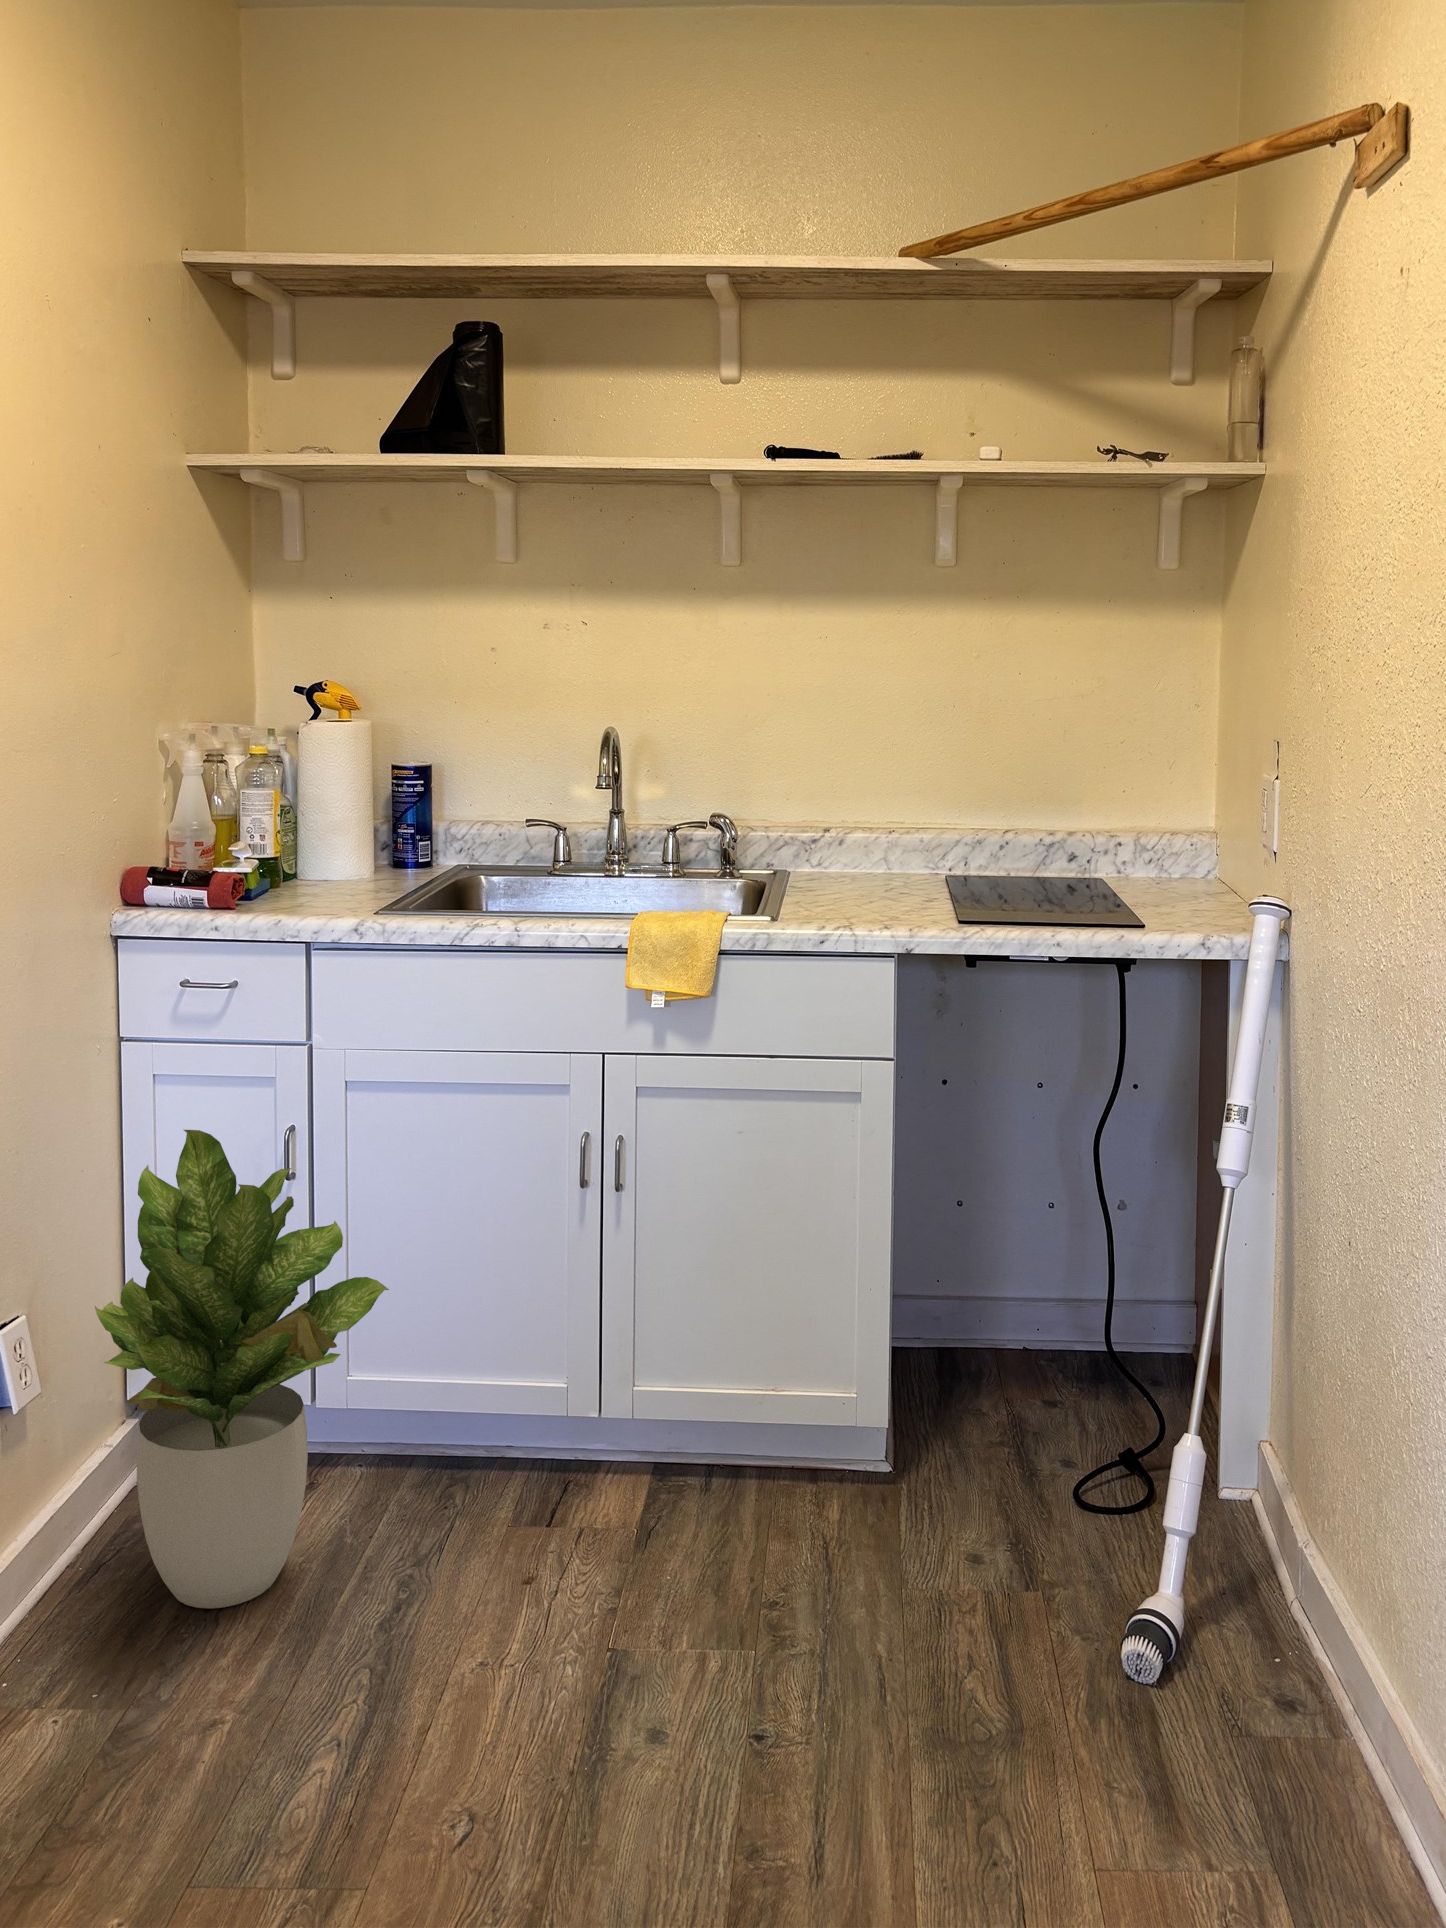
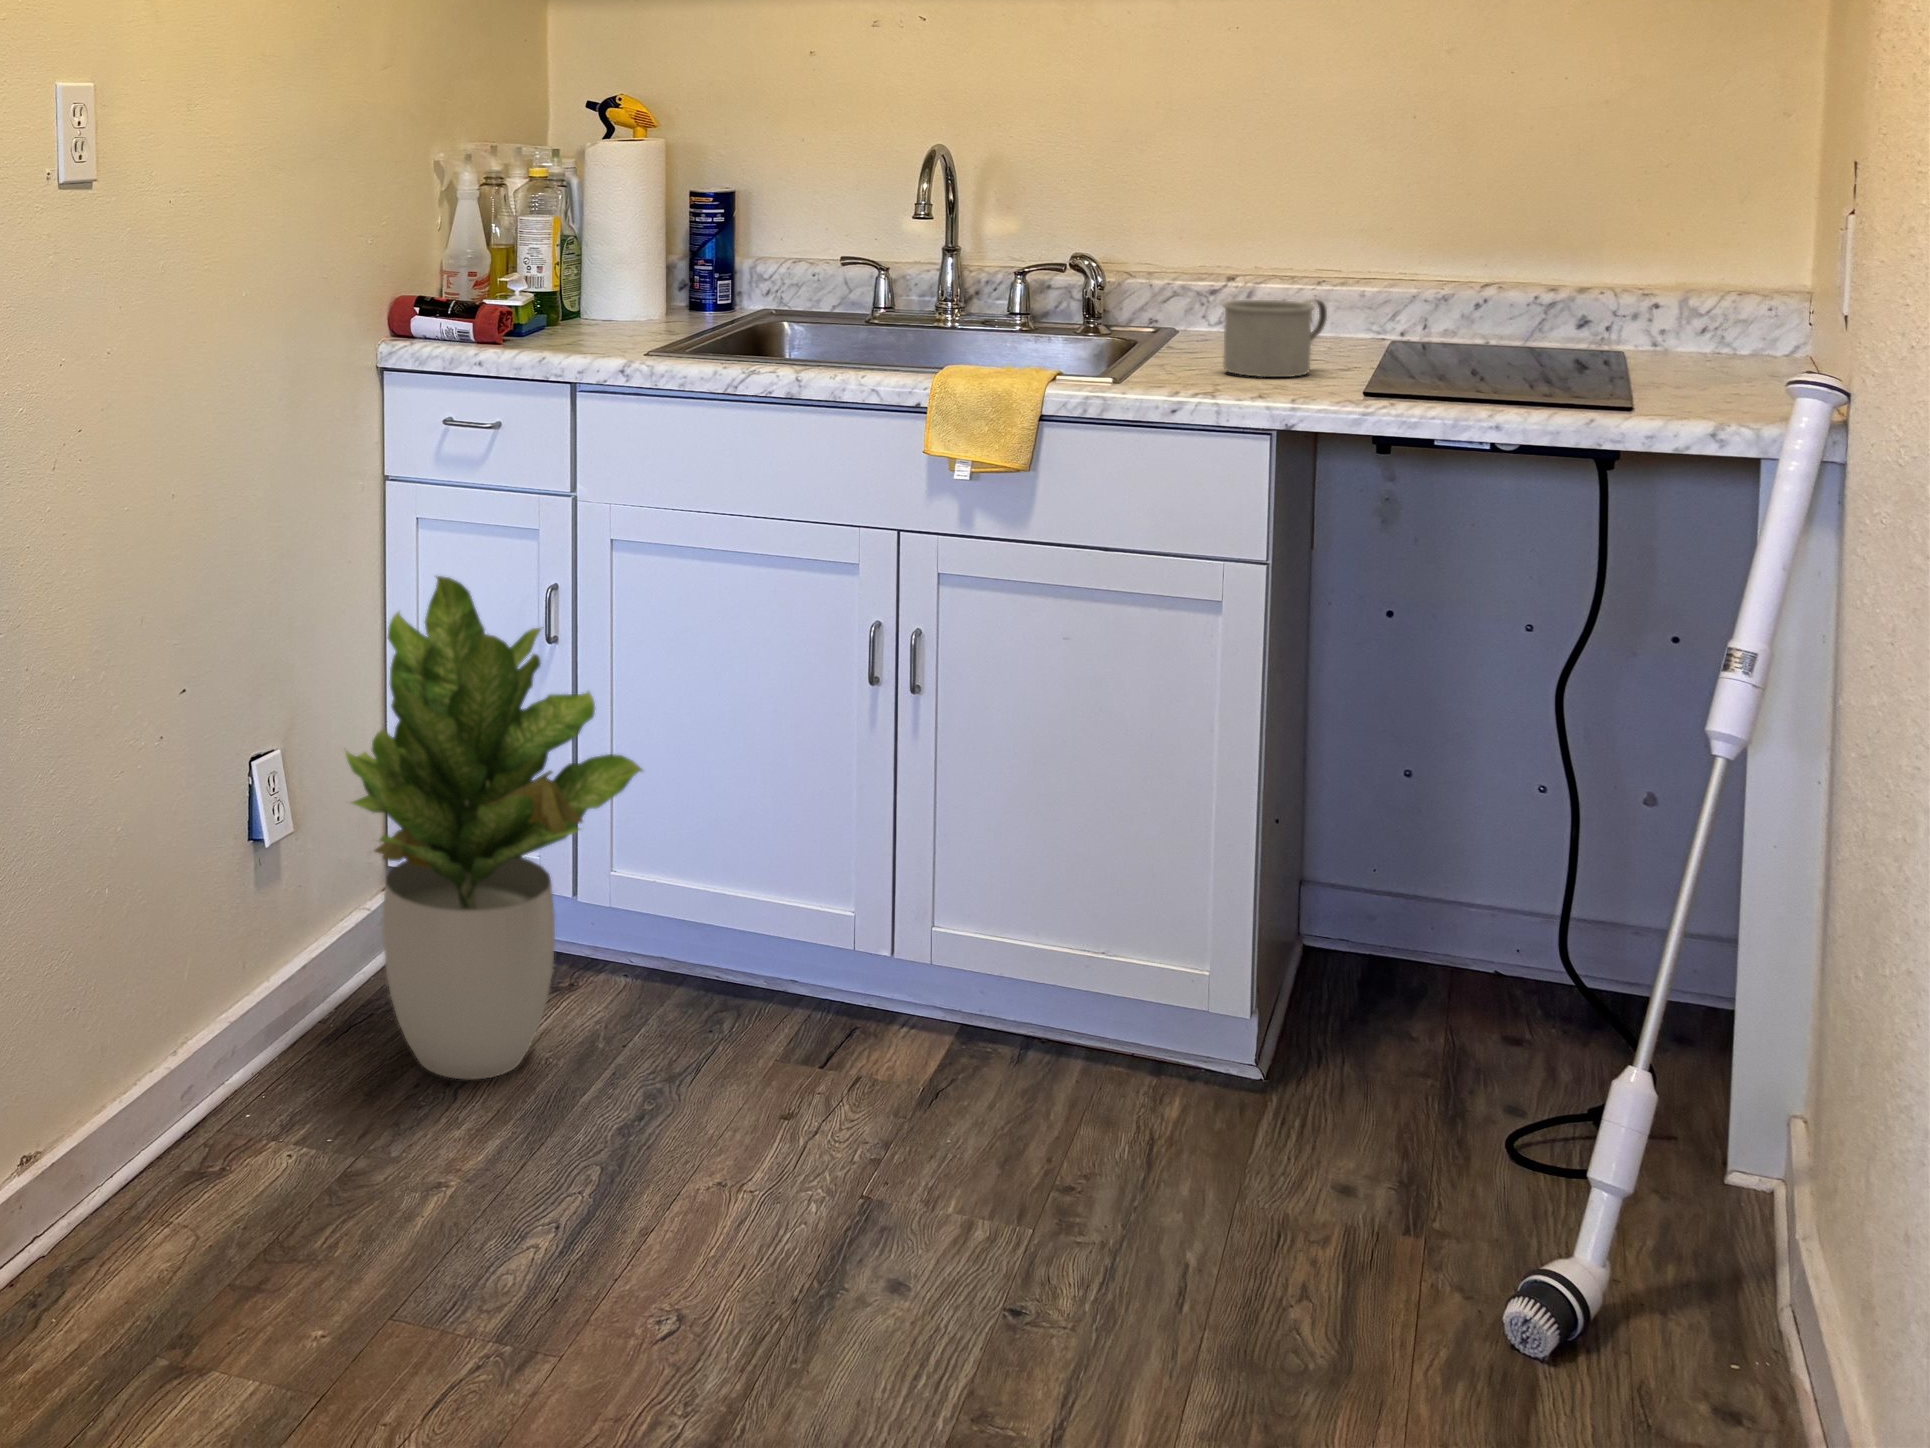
mug: none [845,846,918,909] -> present [1223,299,1327,377]

